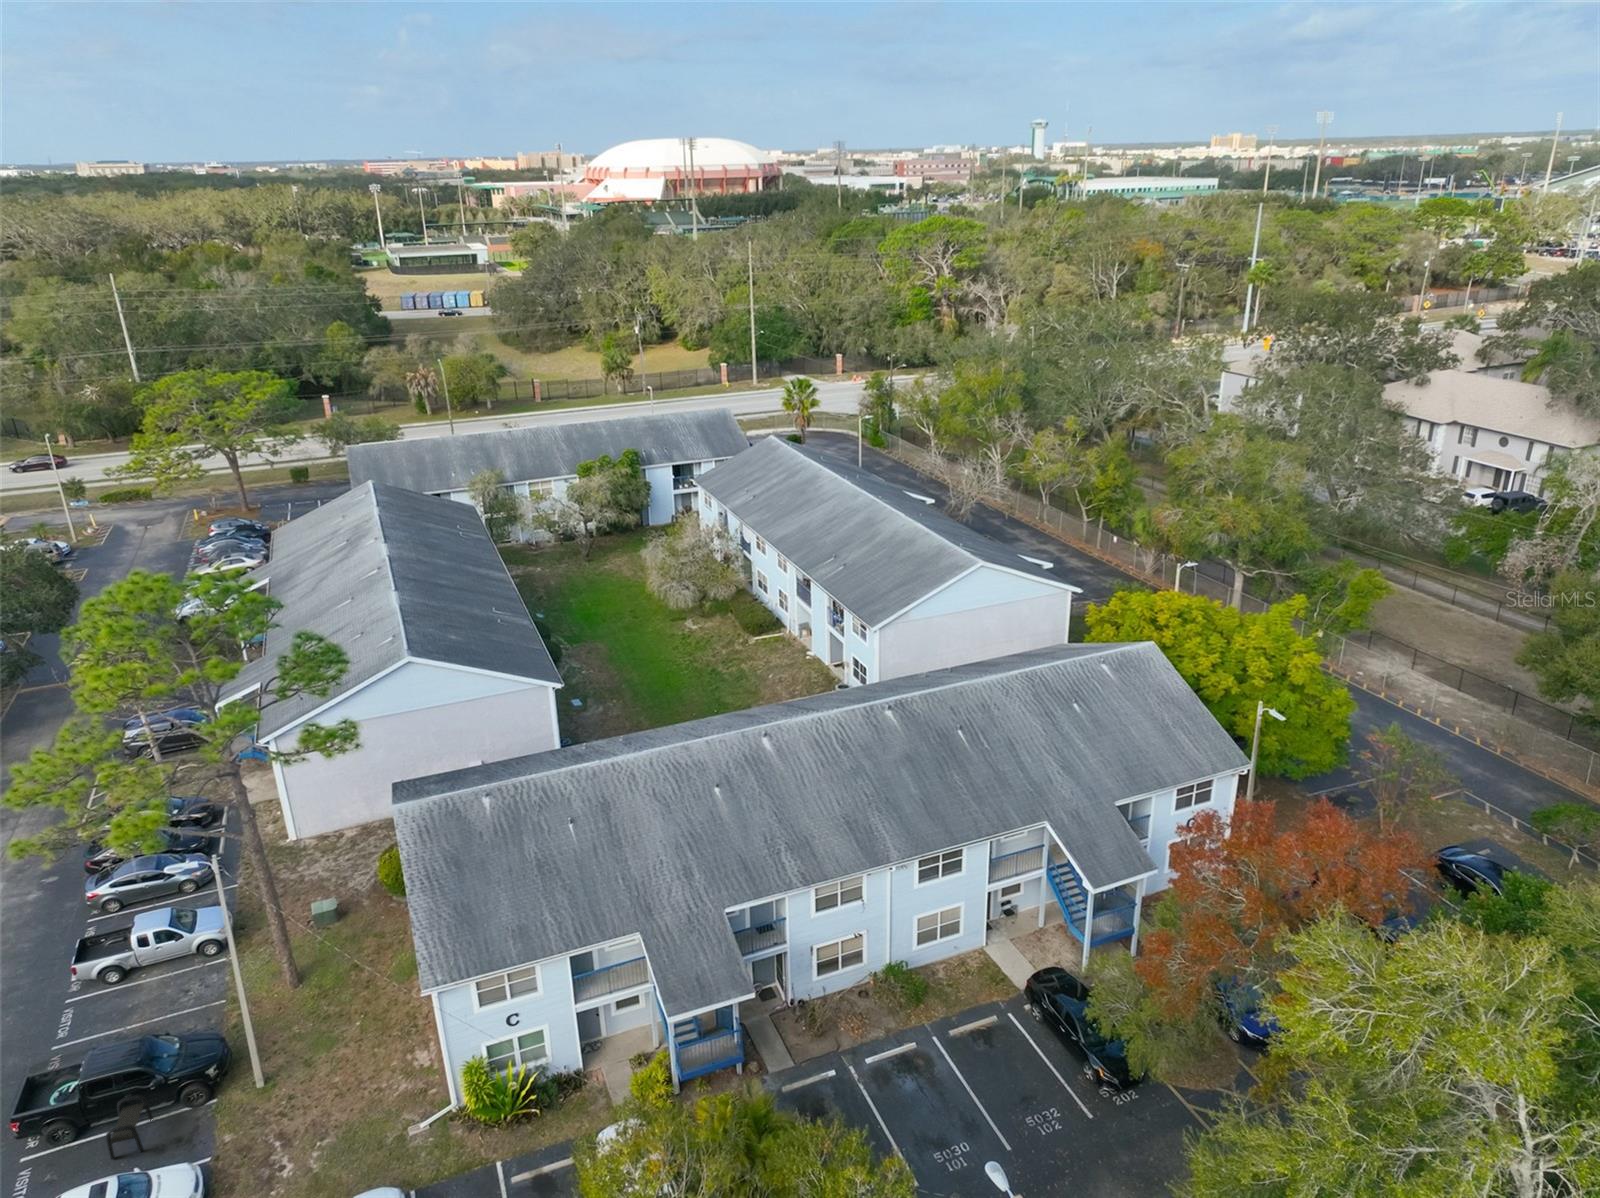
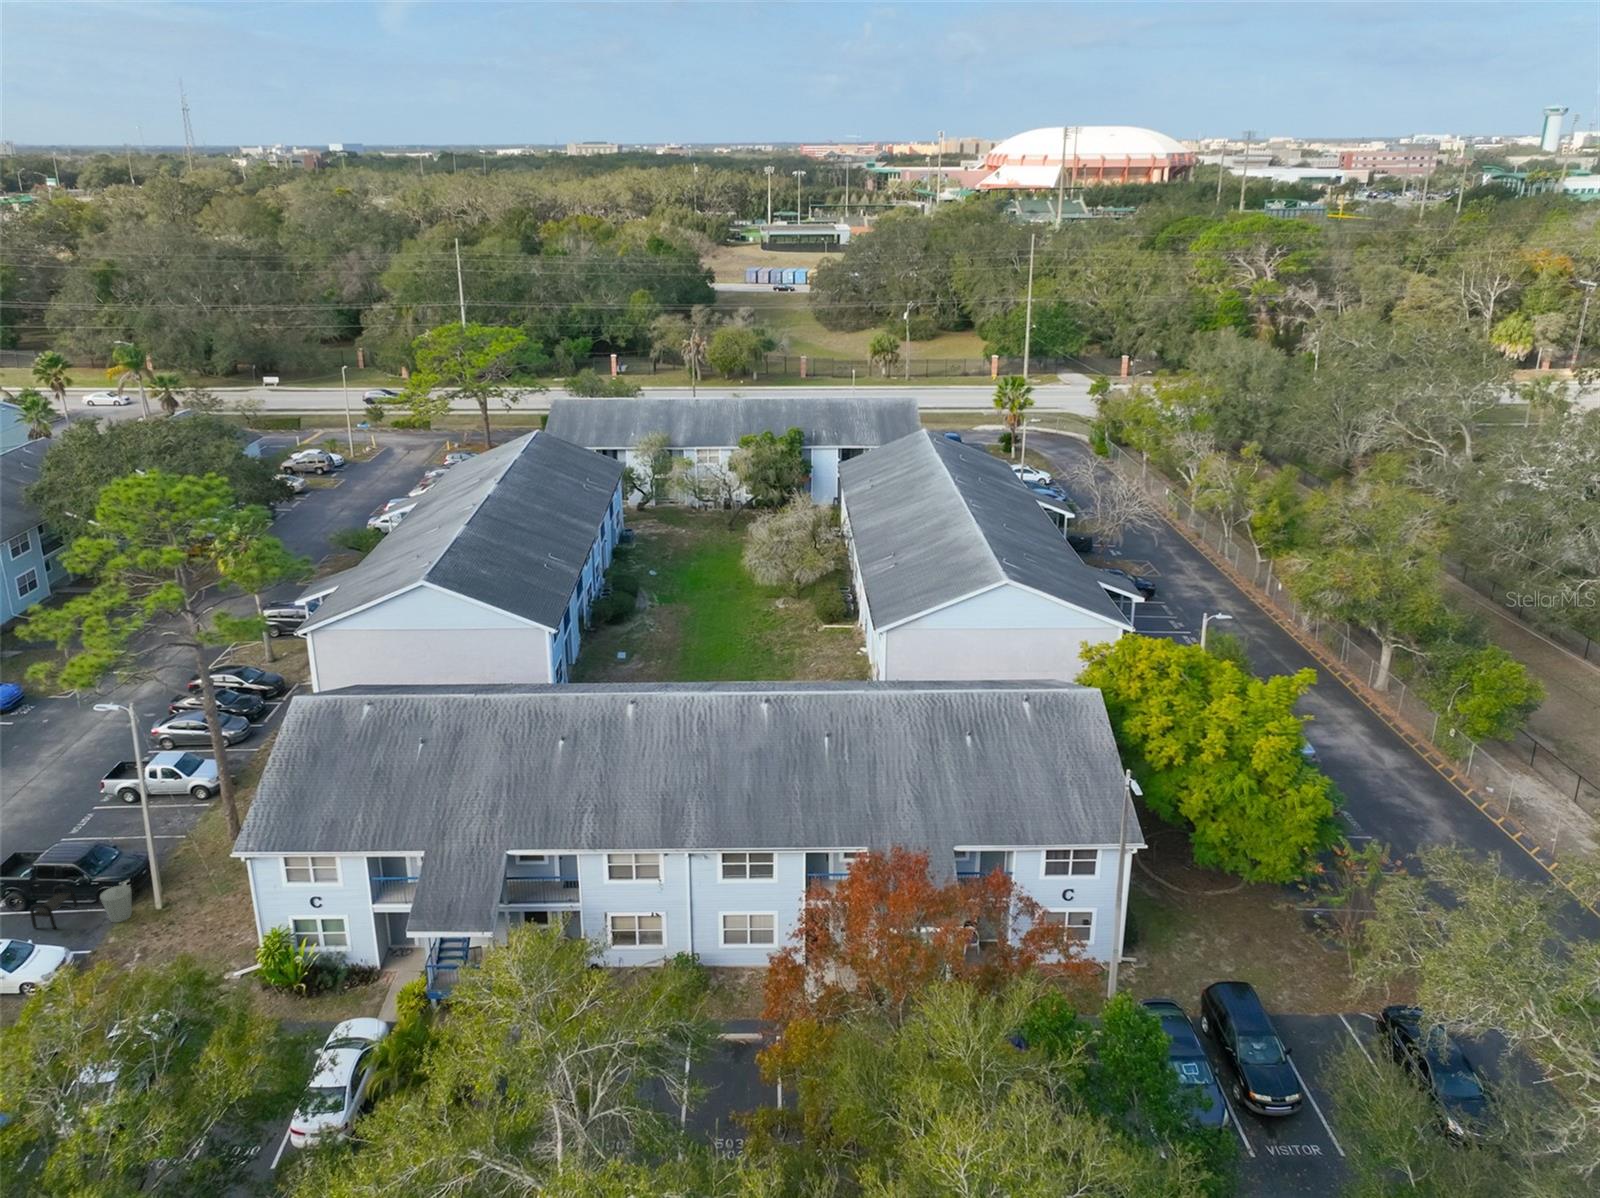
trash can: none [195,1073,233,1121] -> present [100,885,132,922]

